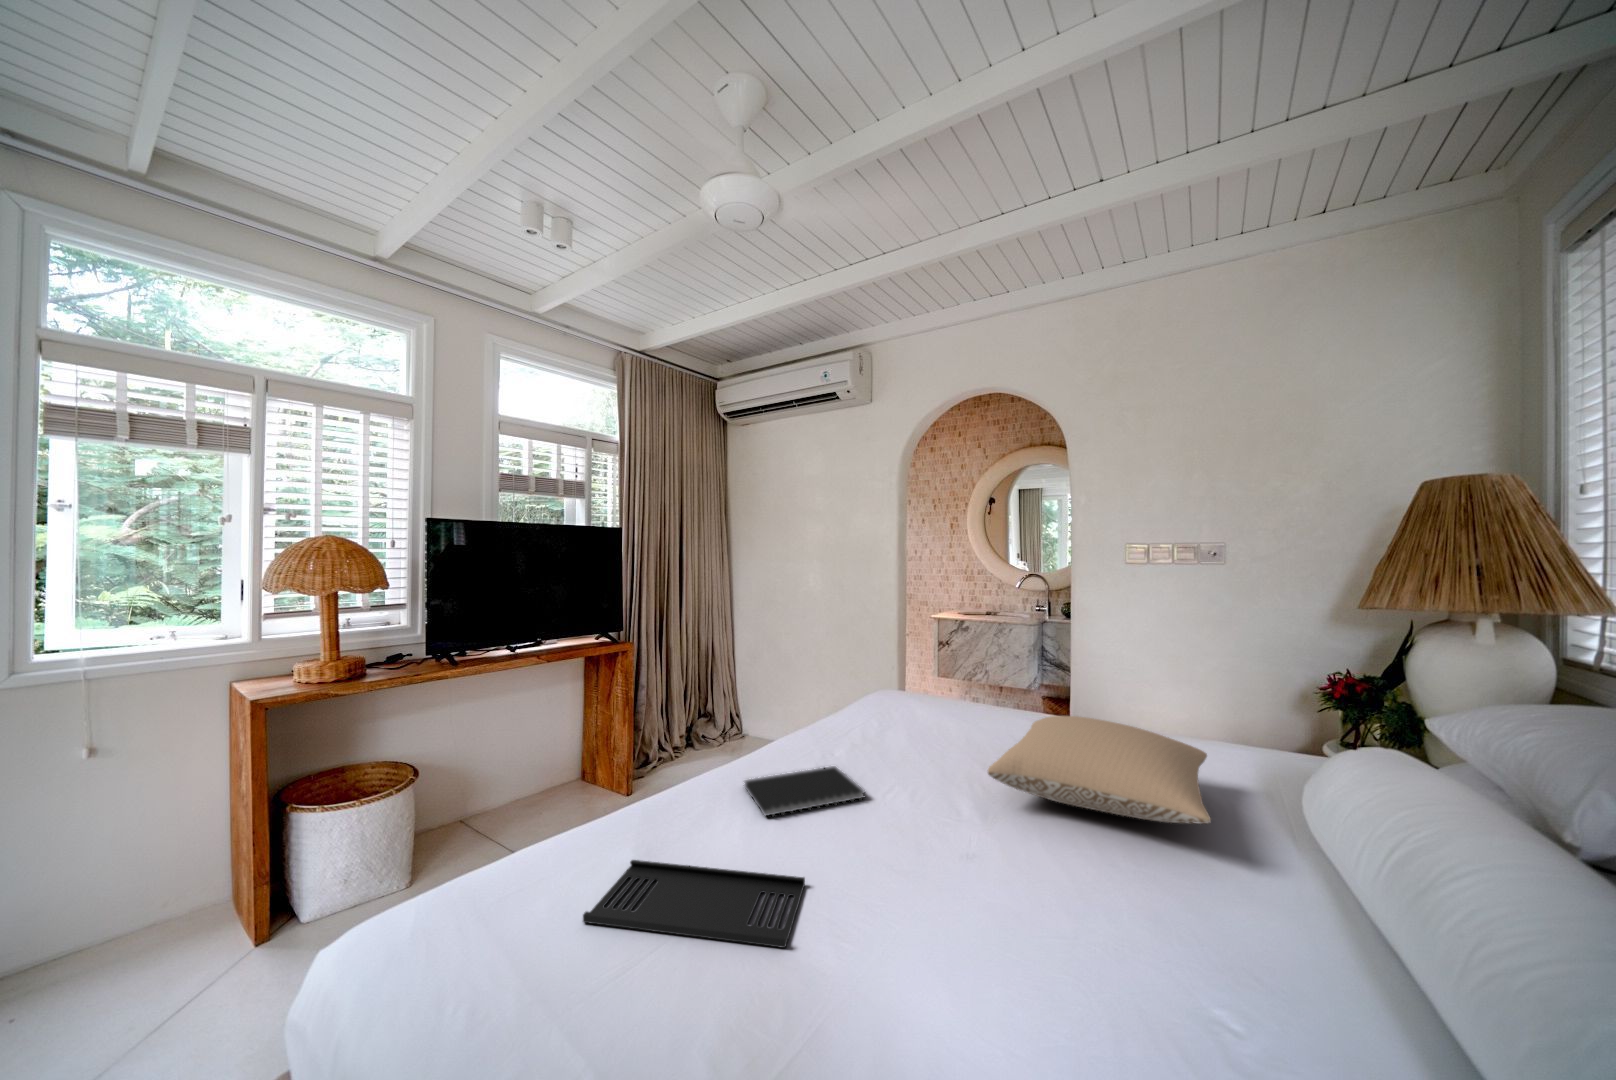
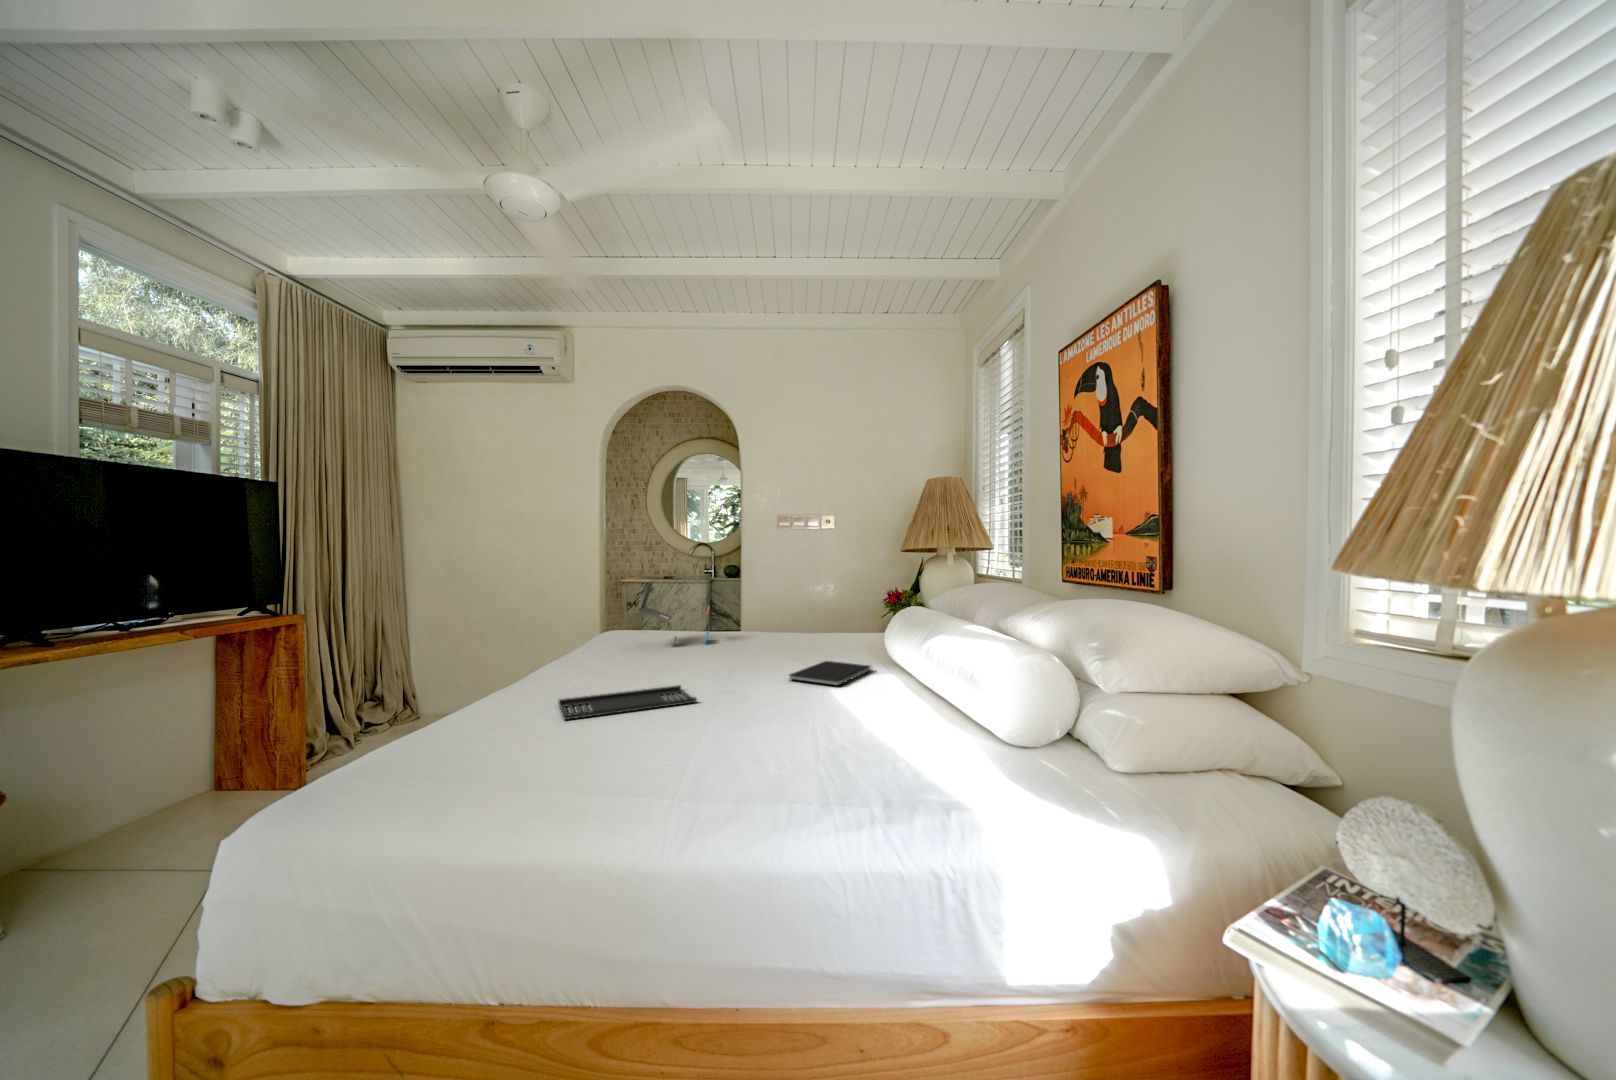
laptop: none [853,651,963,753] -> present [639,581,710,647]
pillow: present [988,716,1211,824] -> none [750,604,858,648]
notebook: present [745,766,864,816] -> present [789,661,872,686]

